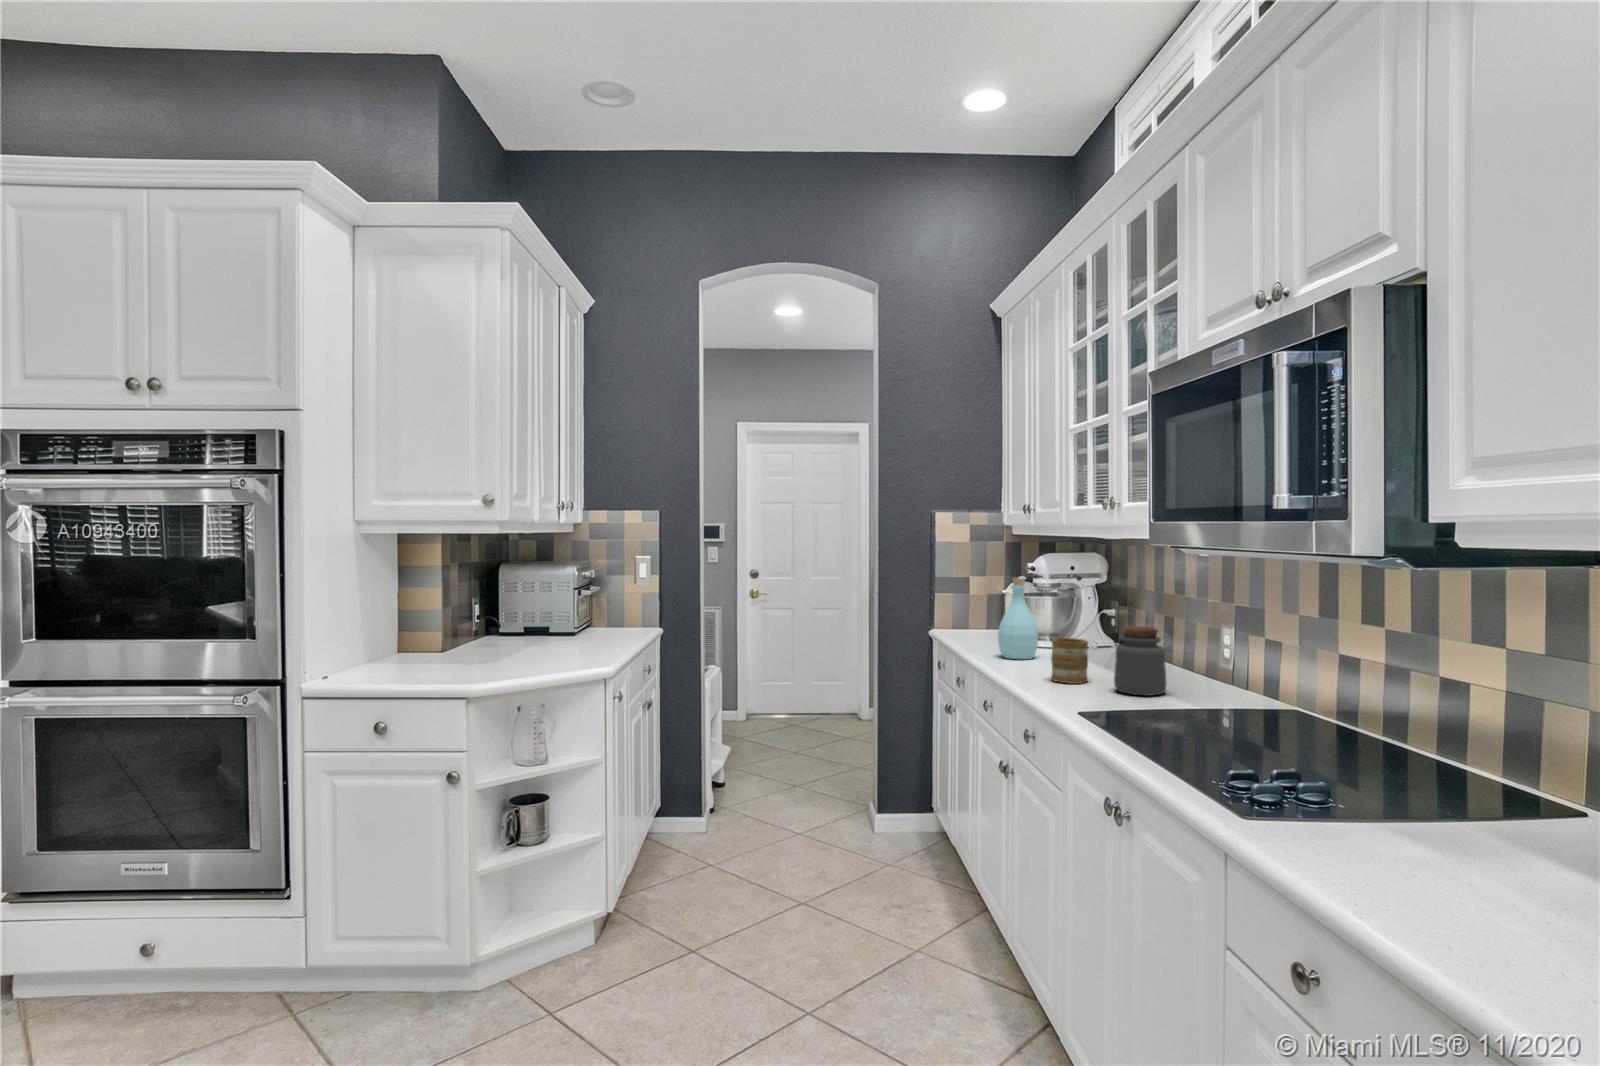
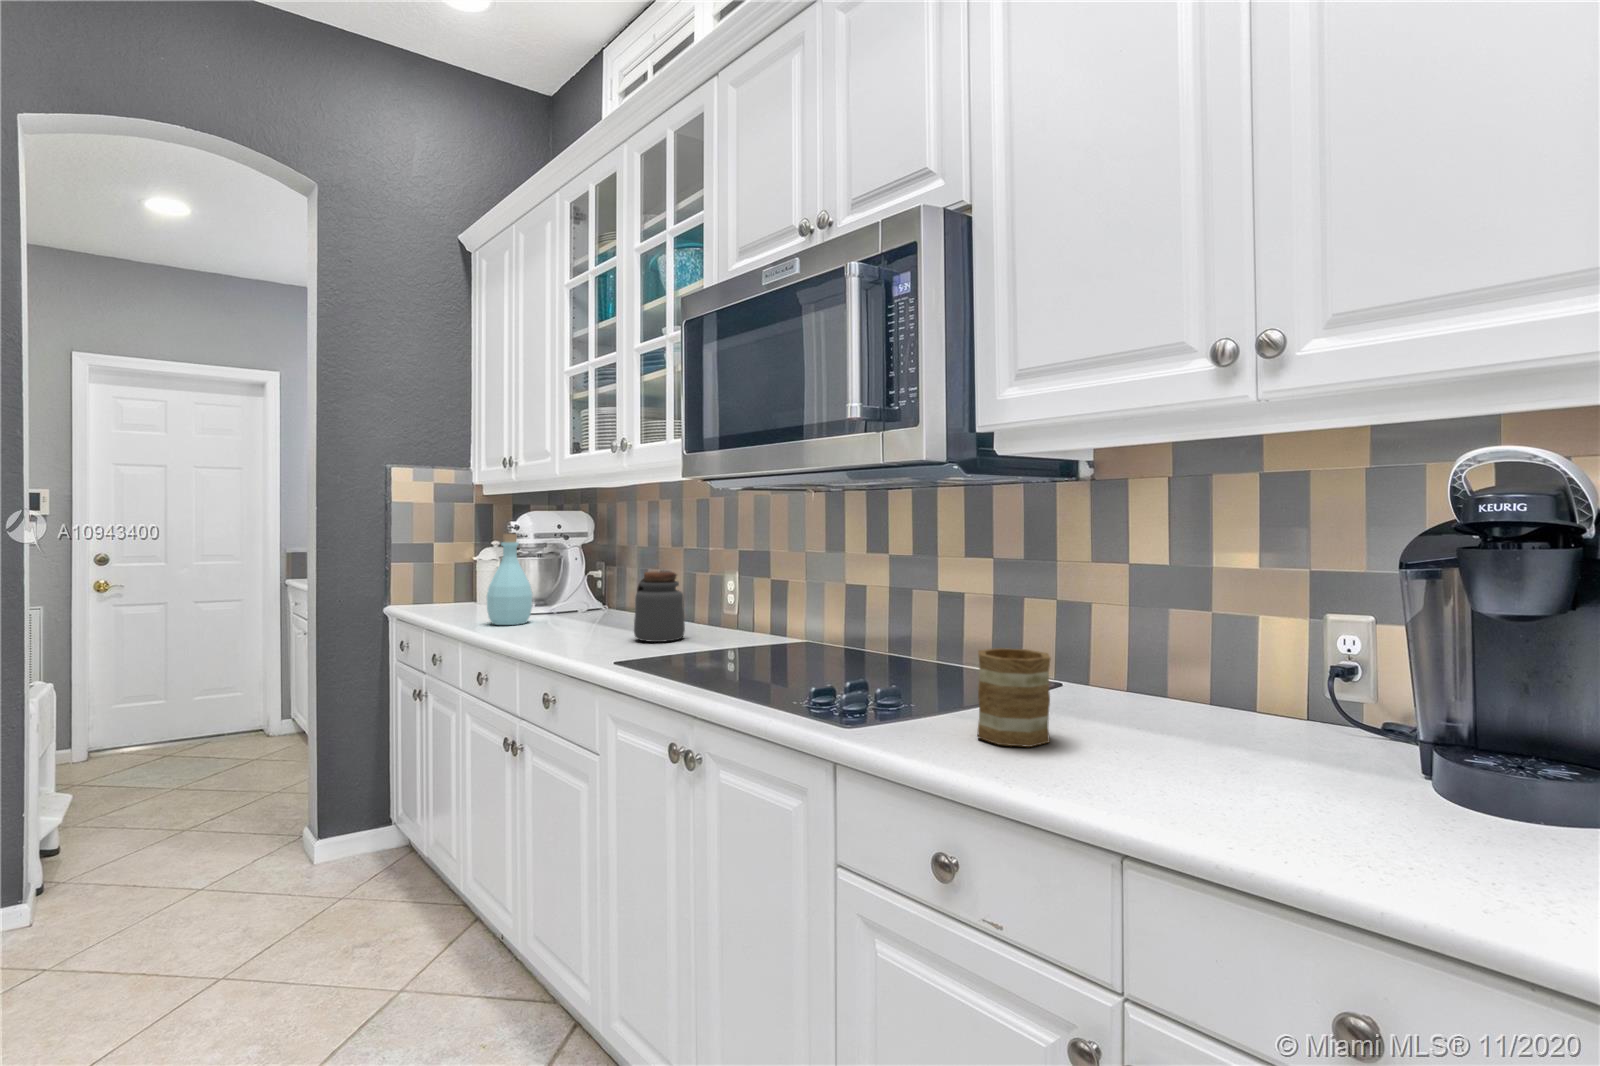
mug: present [1051,638,1088,684] -> present [978,648,1050,747]

